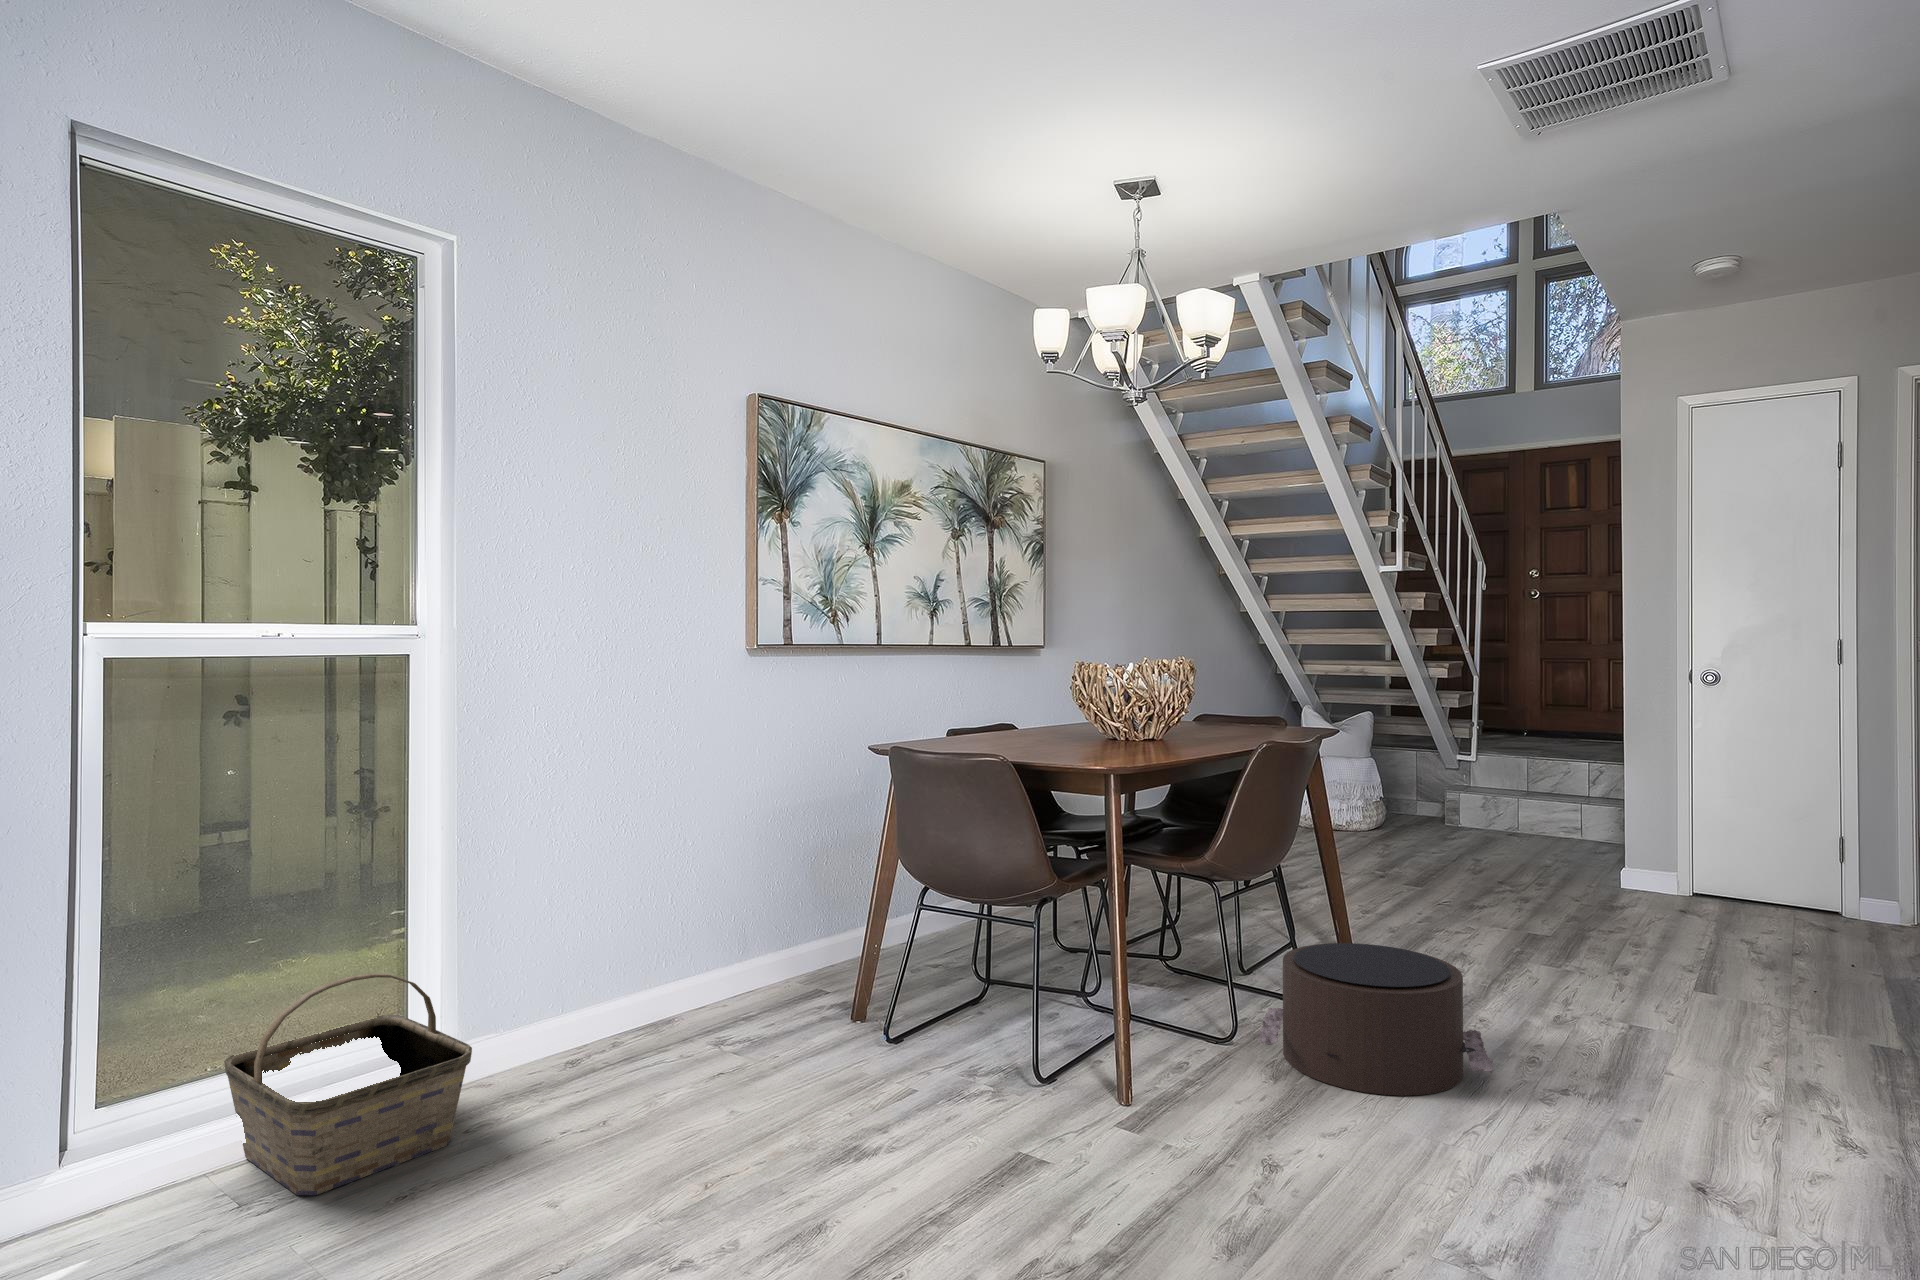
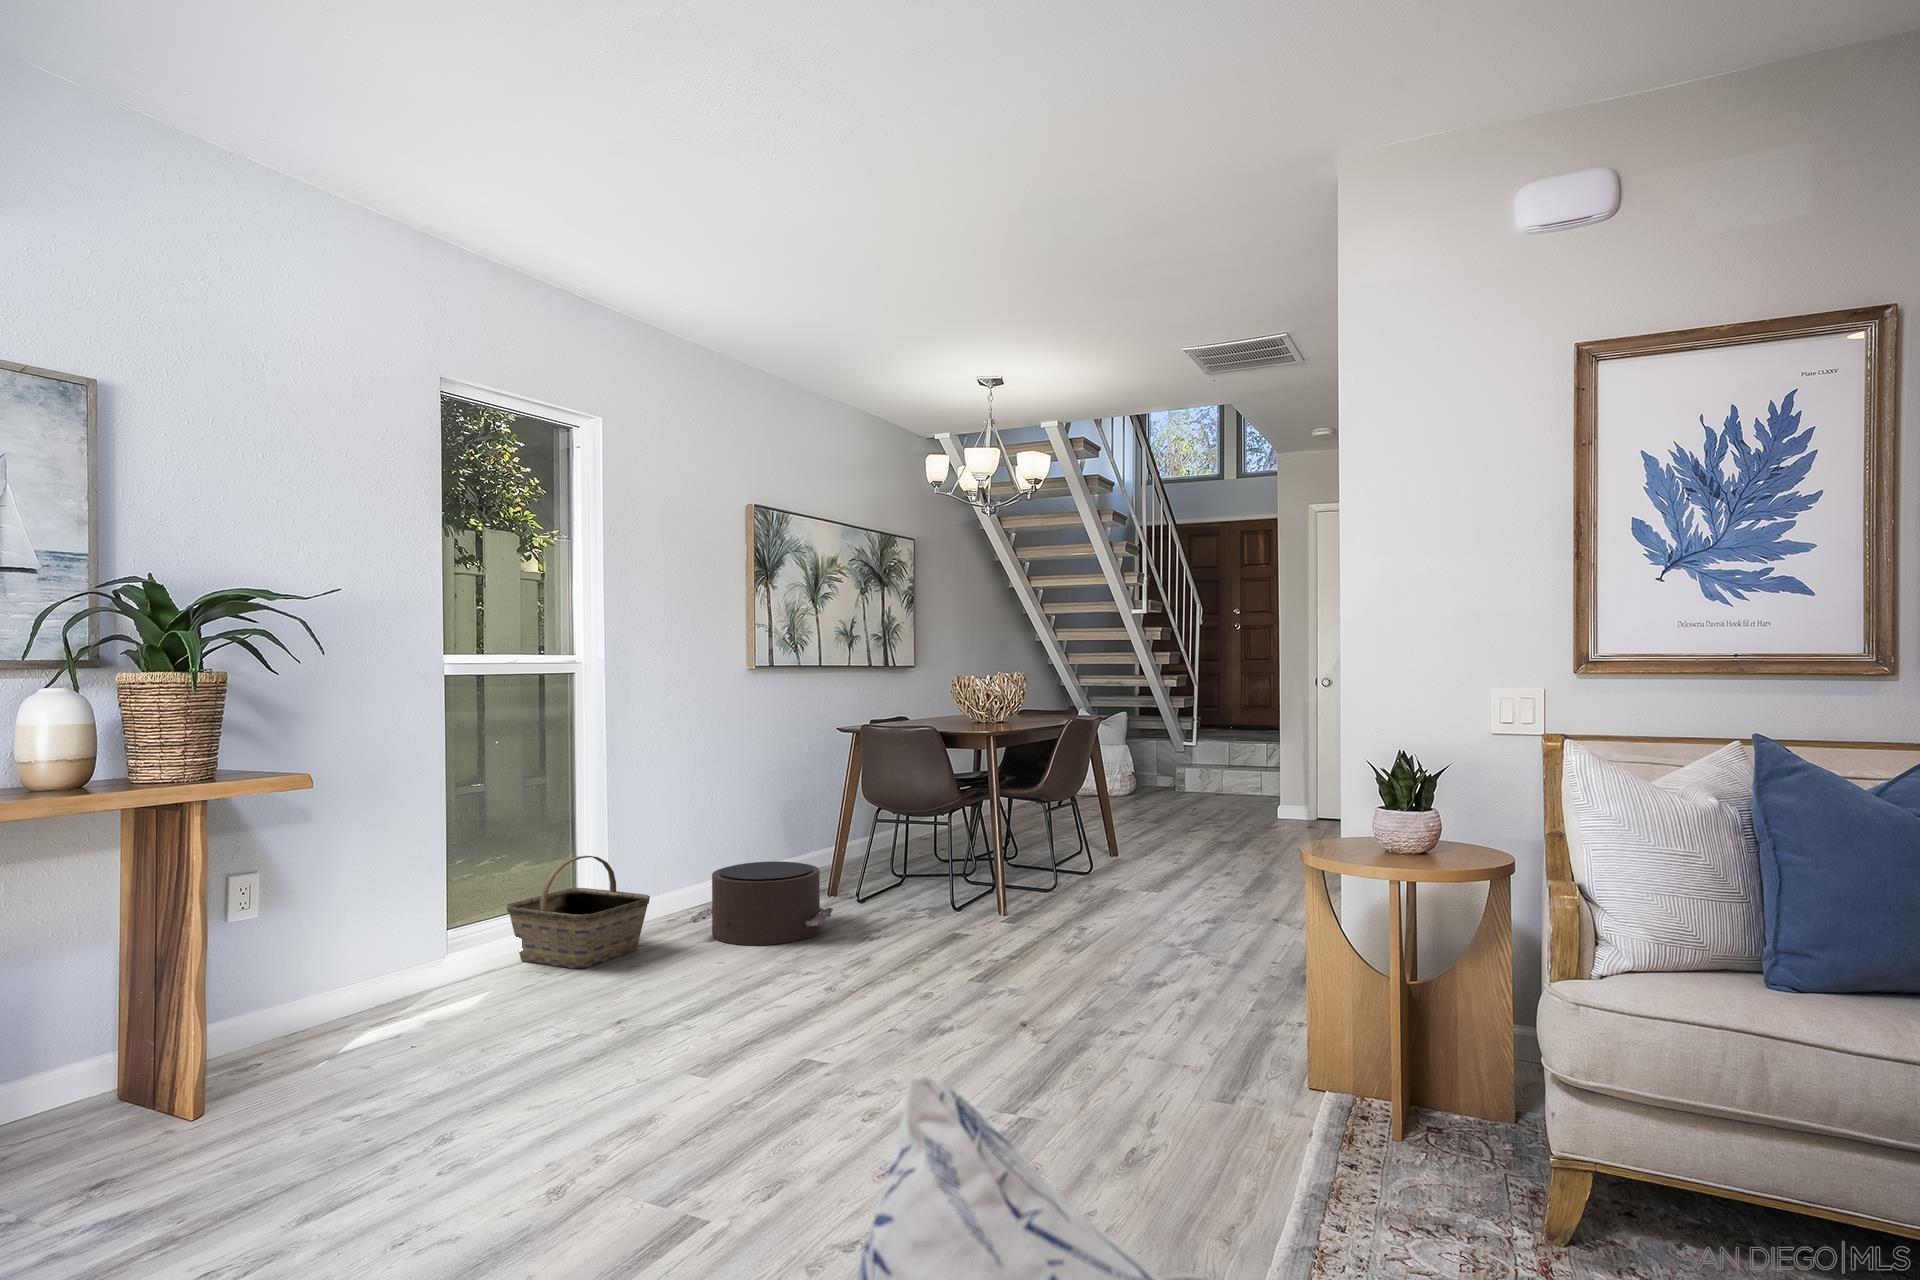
pouf: present [1259,943,1493,1096] -> present [689,861,833,945]

